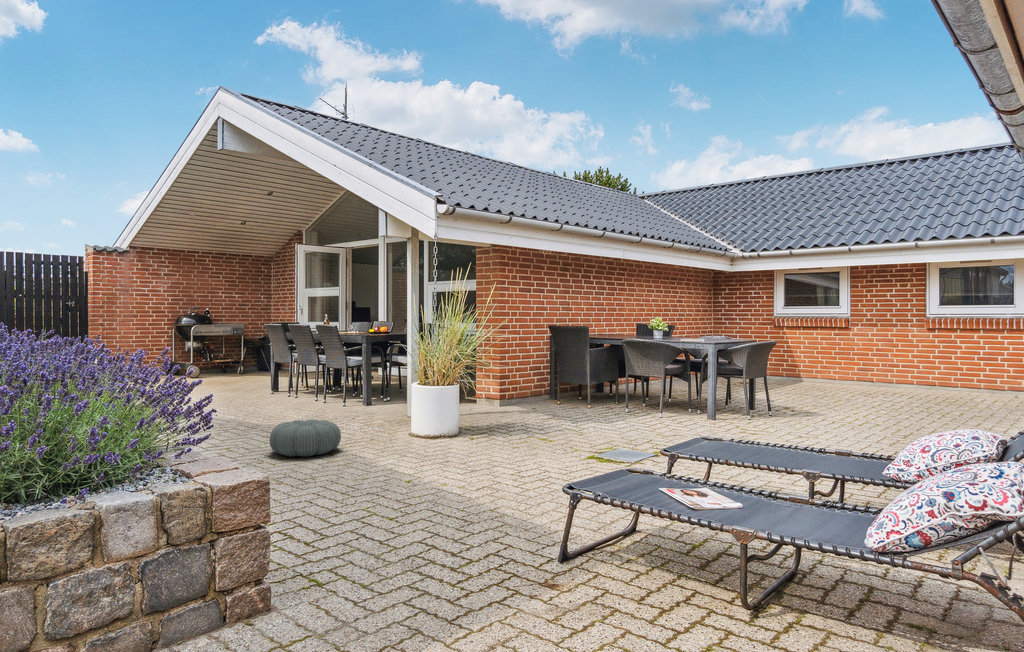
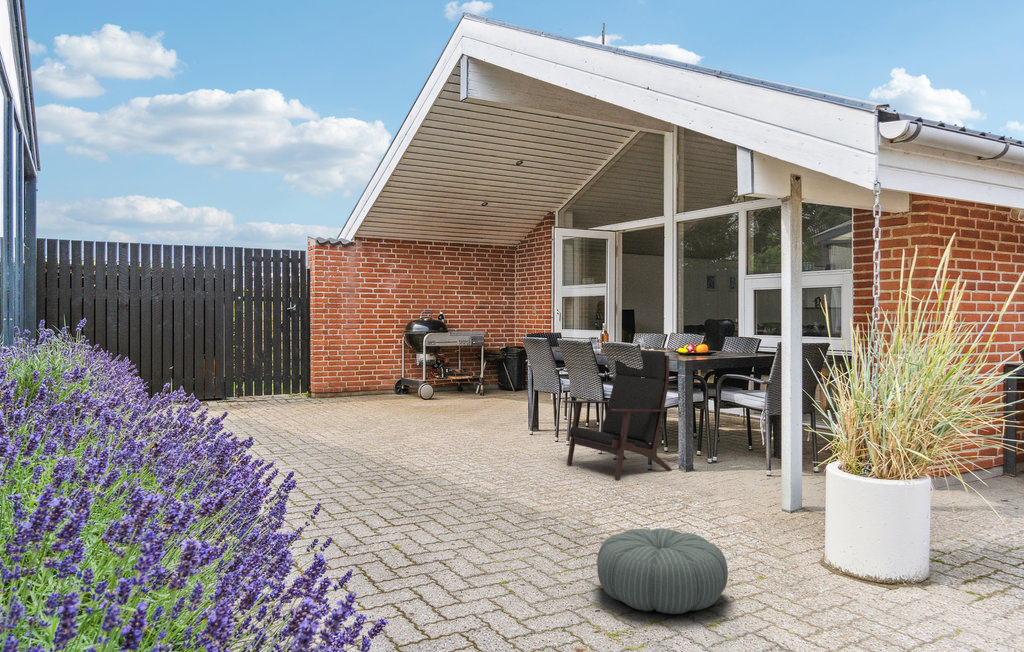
lounge chair: none [284,330,356,412] -> present [563,350,672,480]

